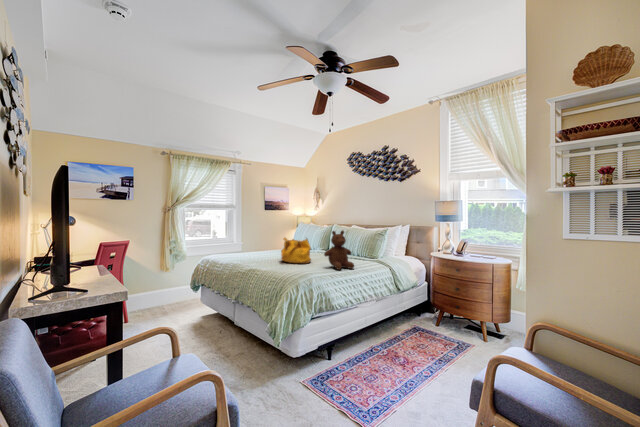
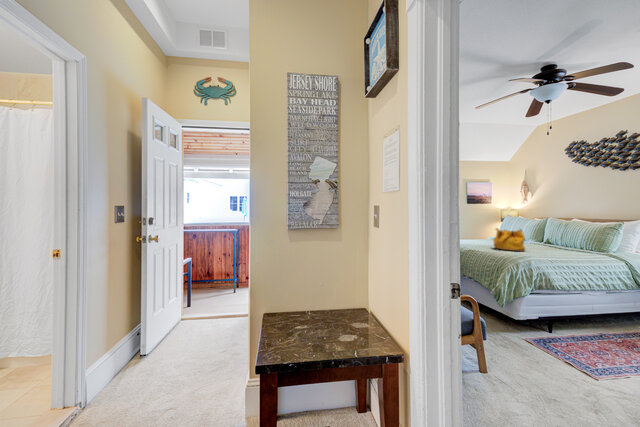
teddy bear: present [324,231,354,270] -> none [542,222,577,258]

